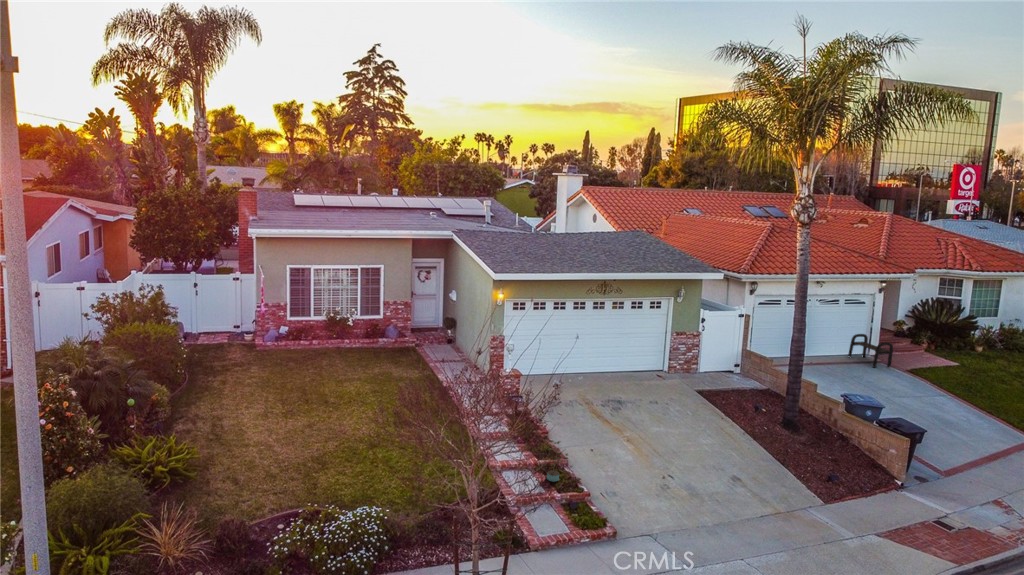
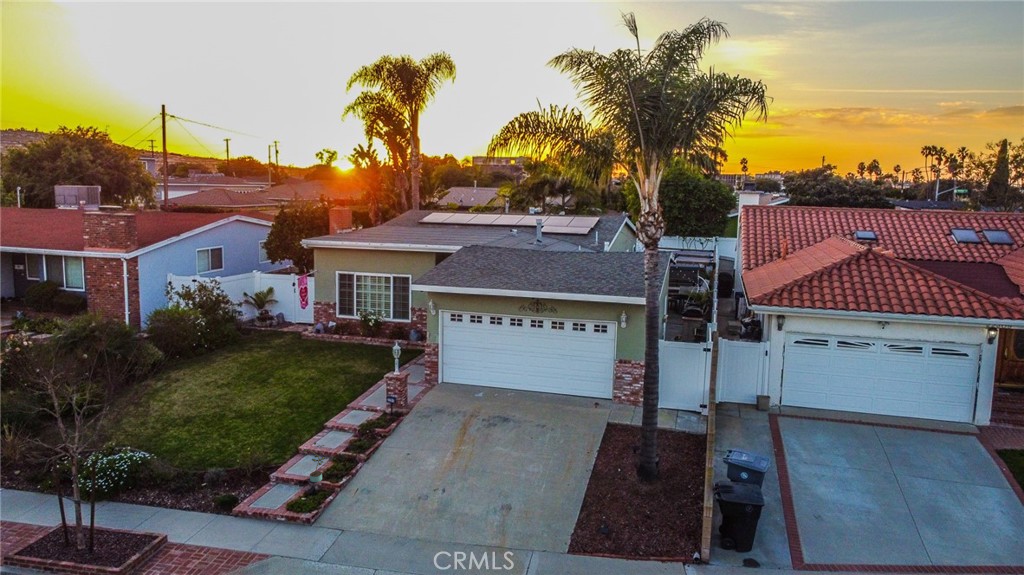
bench: present [848,334,893,368] -> none [894,389,946,438]

